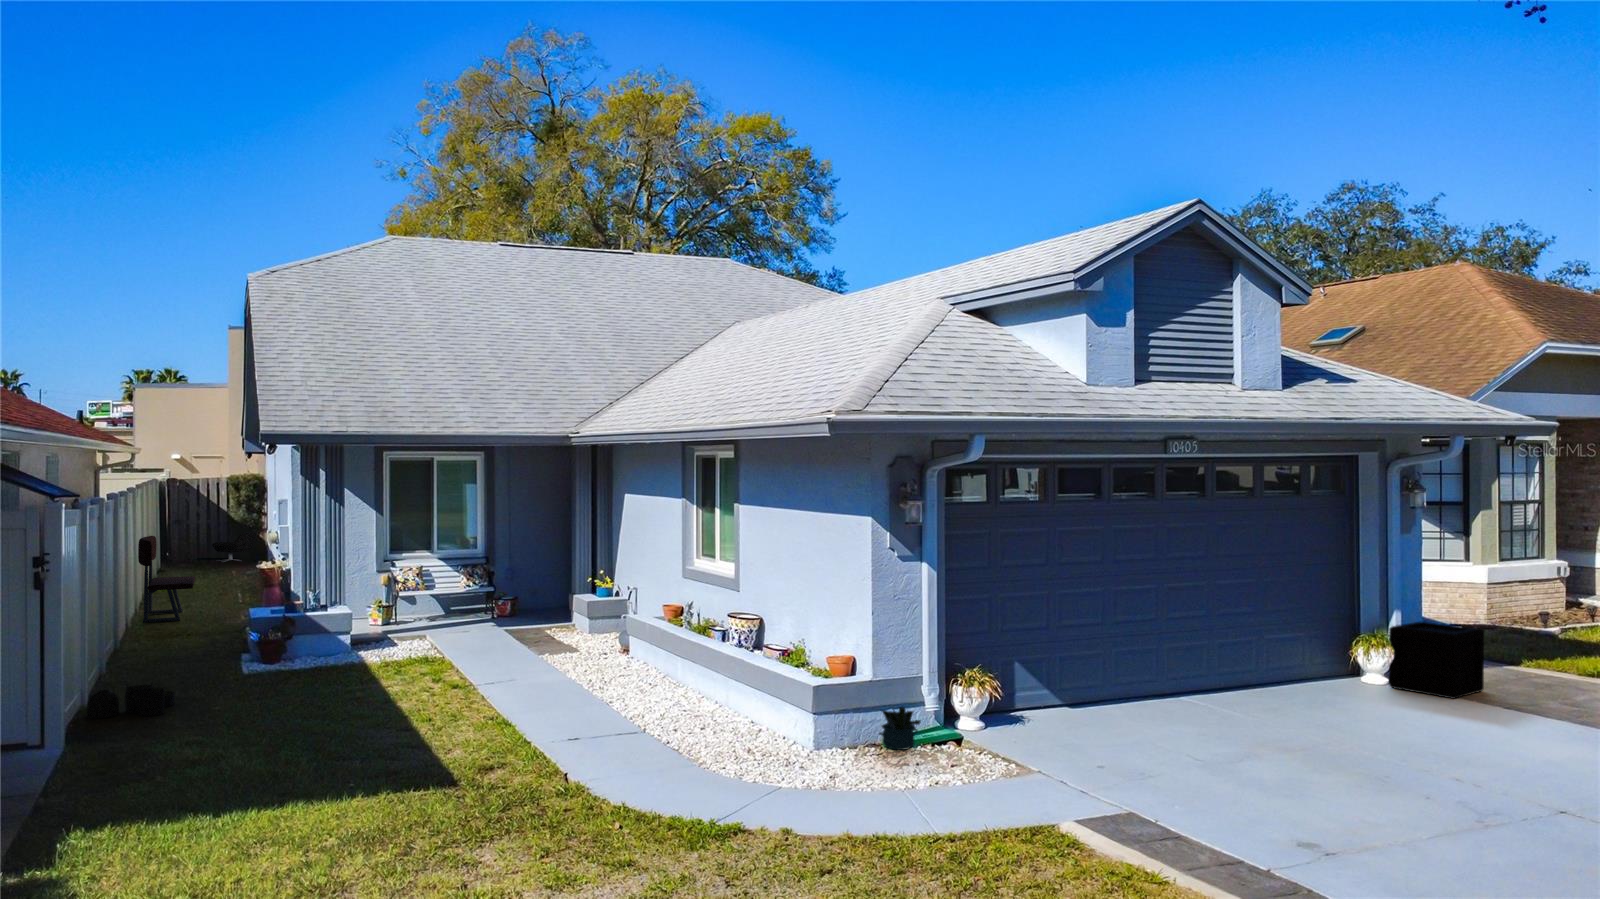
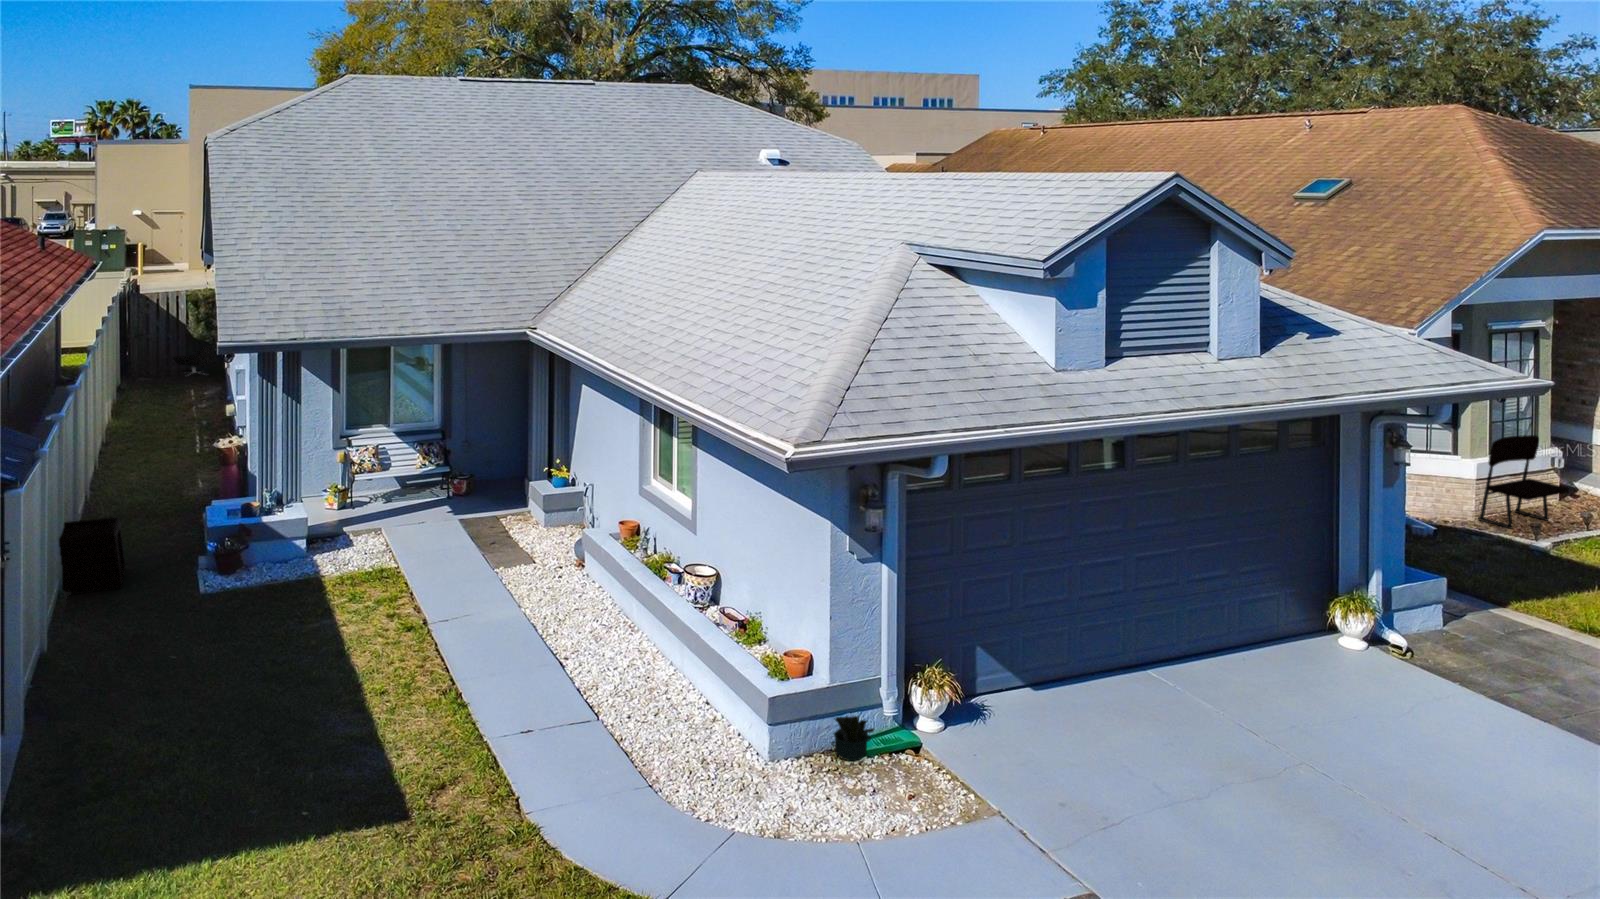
bench: present [138,536,195,623] -> present [1478,435,1569,529]
wooden crate: present [1389,622,1484,699] -> present [59,517,126,594]
woven basket: present [86,685,175,719] -> none [23,639,116,684]

